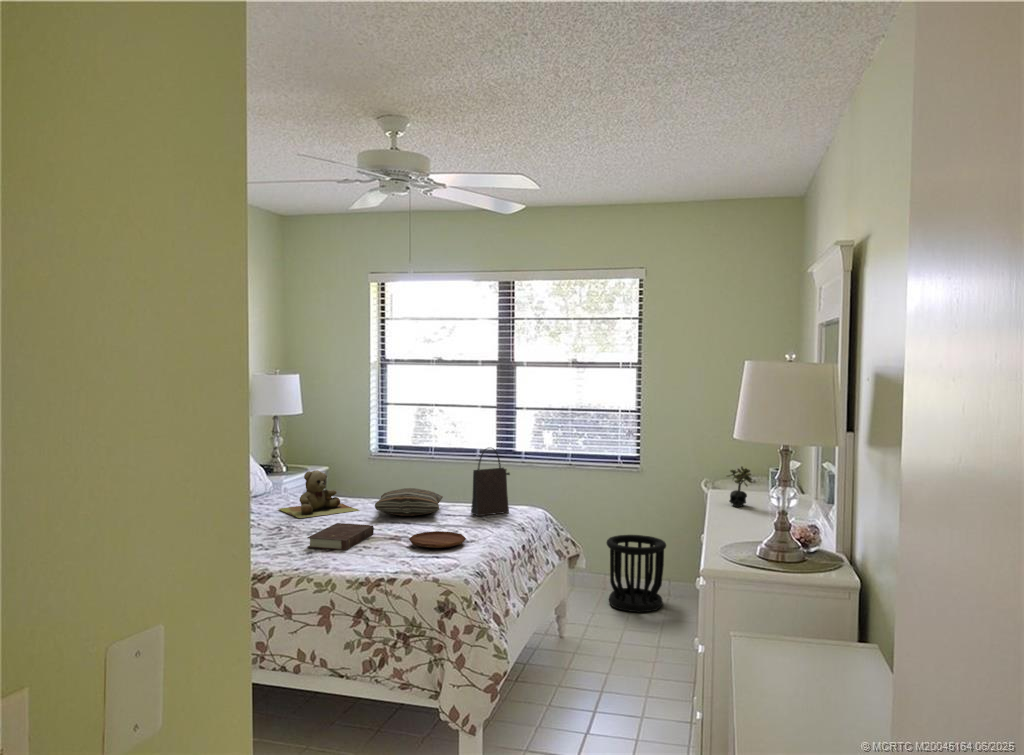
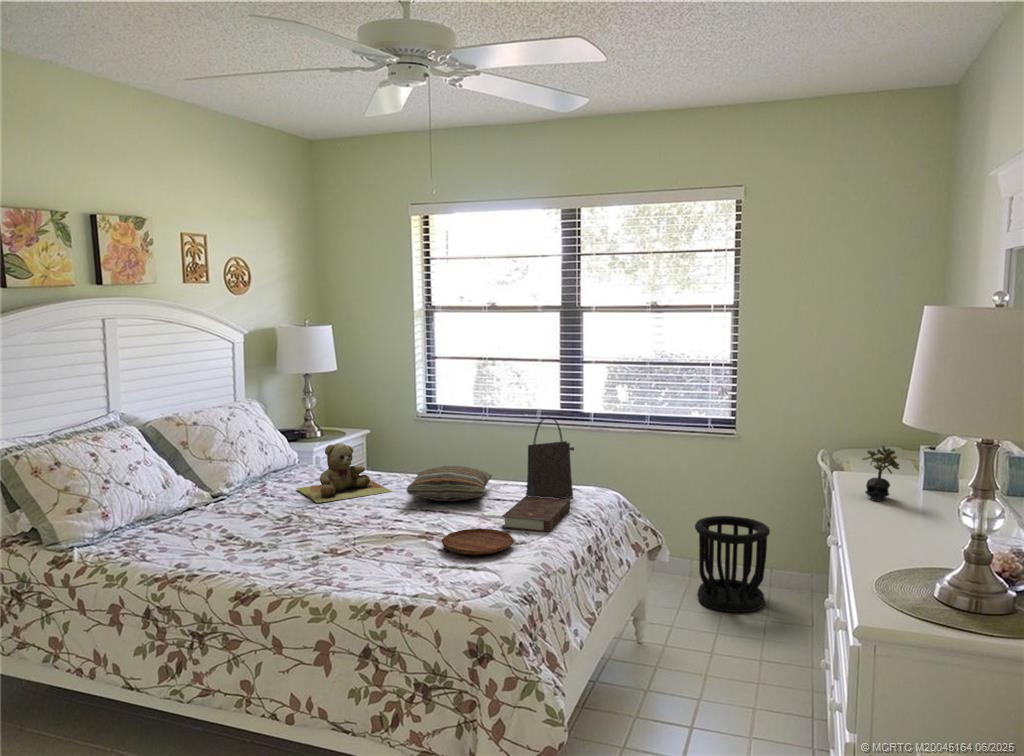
book: present [308,523,374,550] -> present [502,496,570,532]

